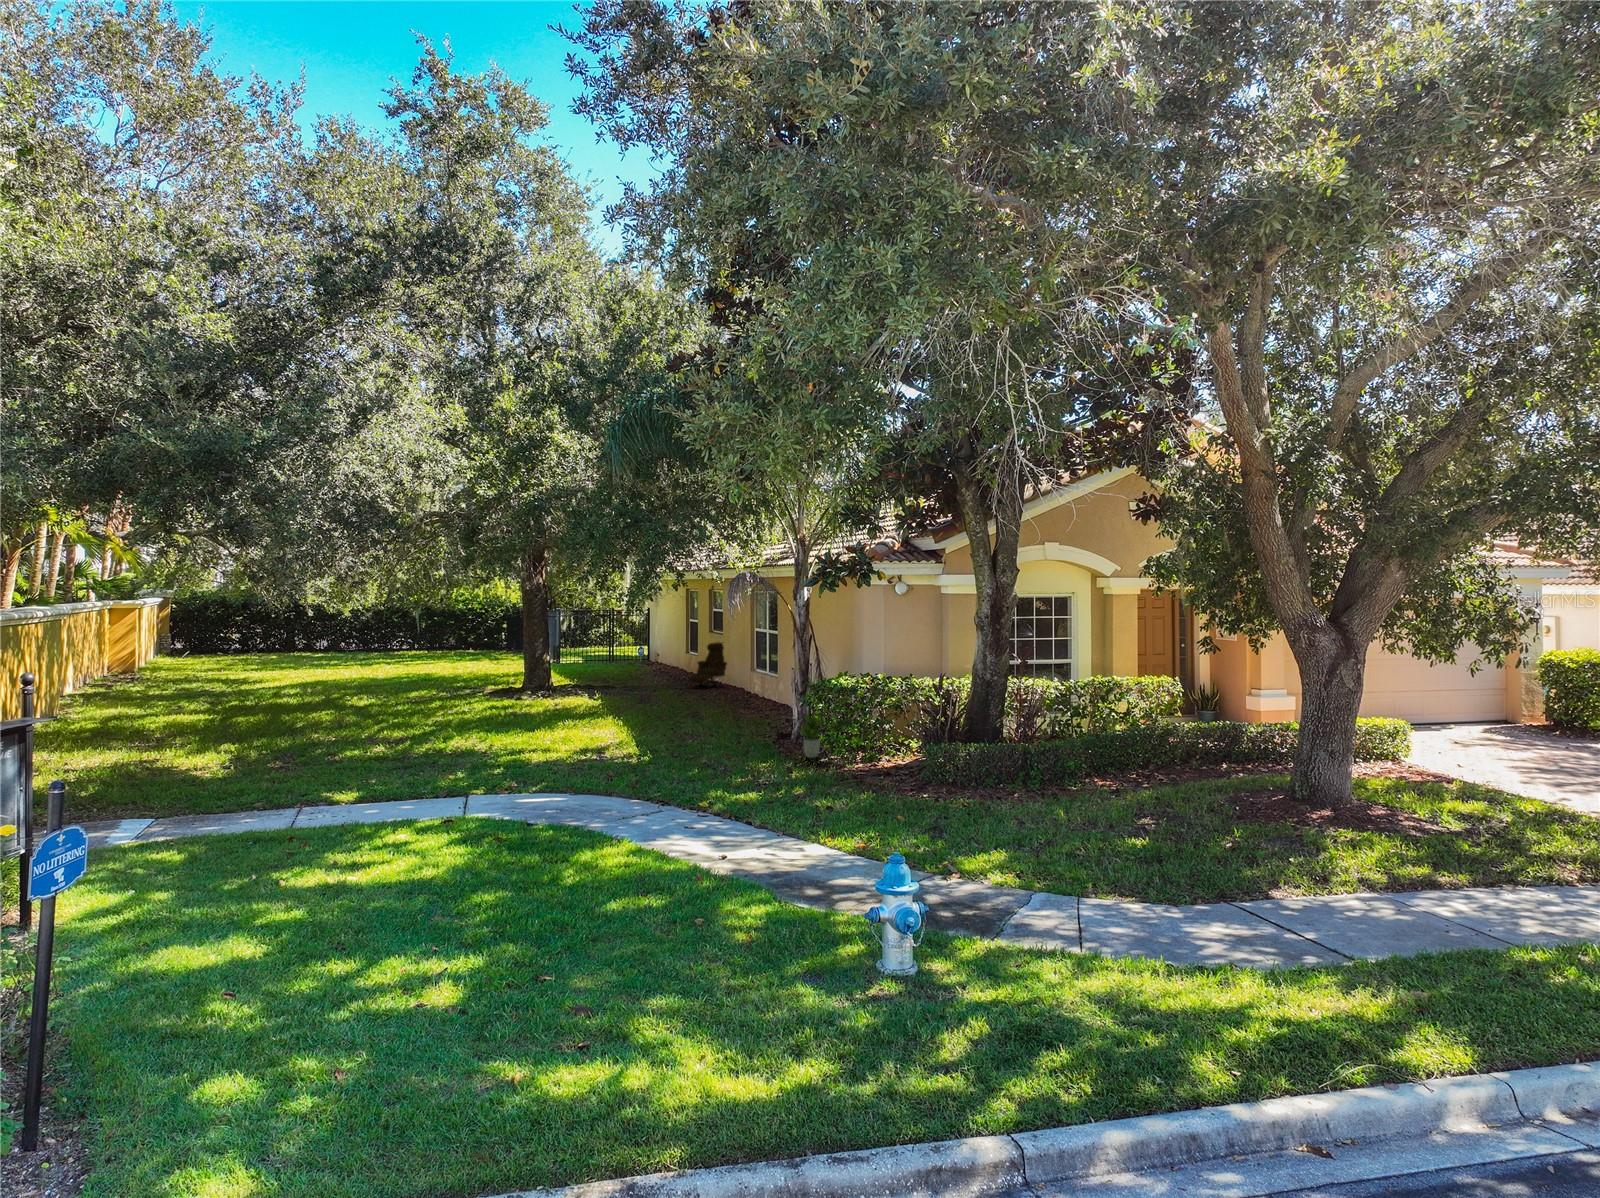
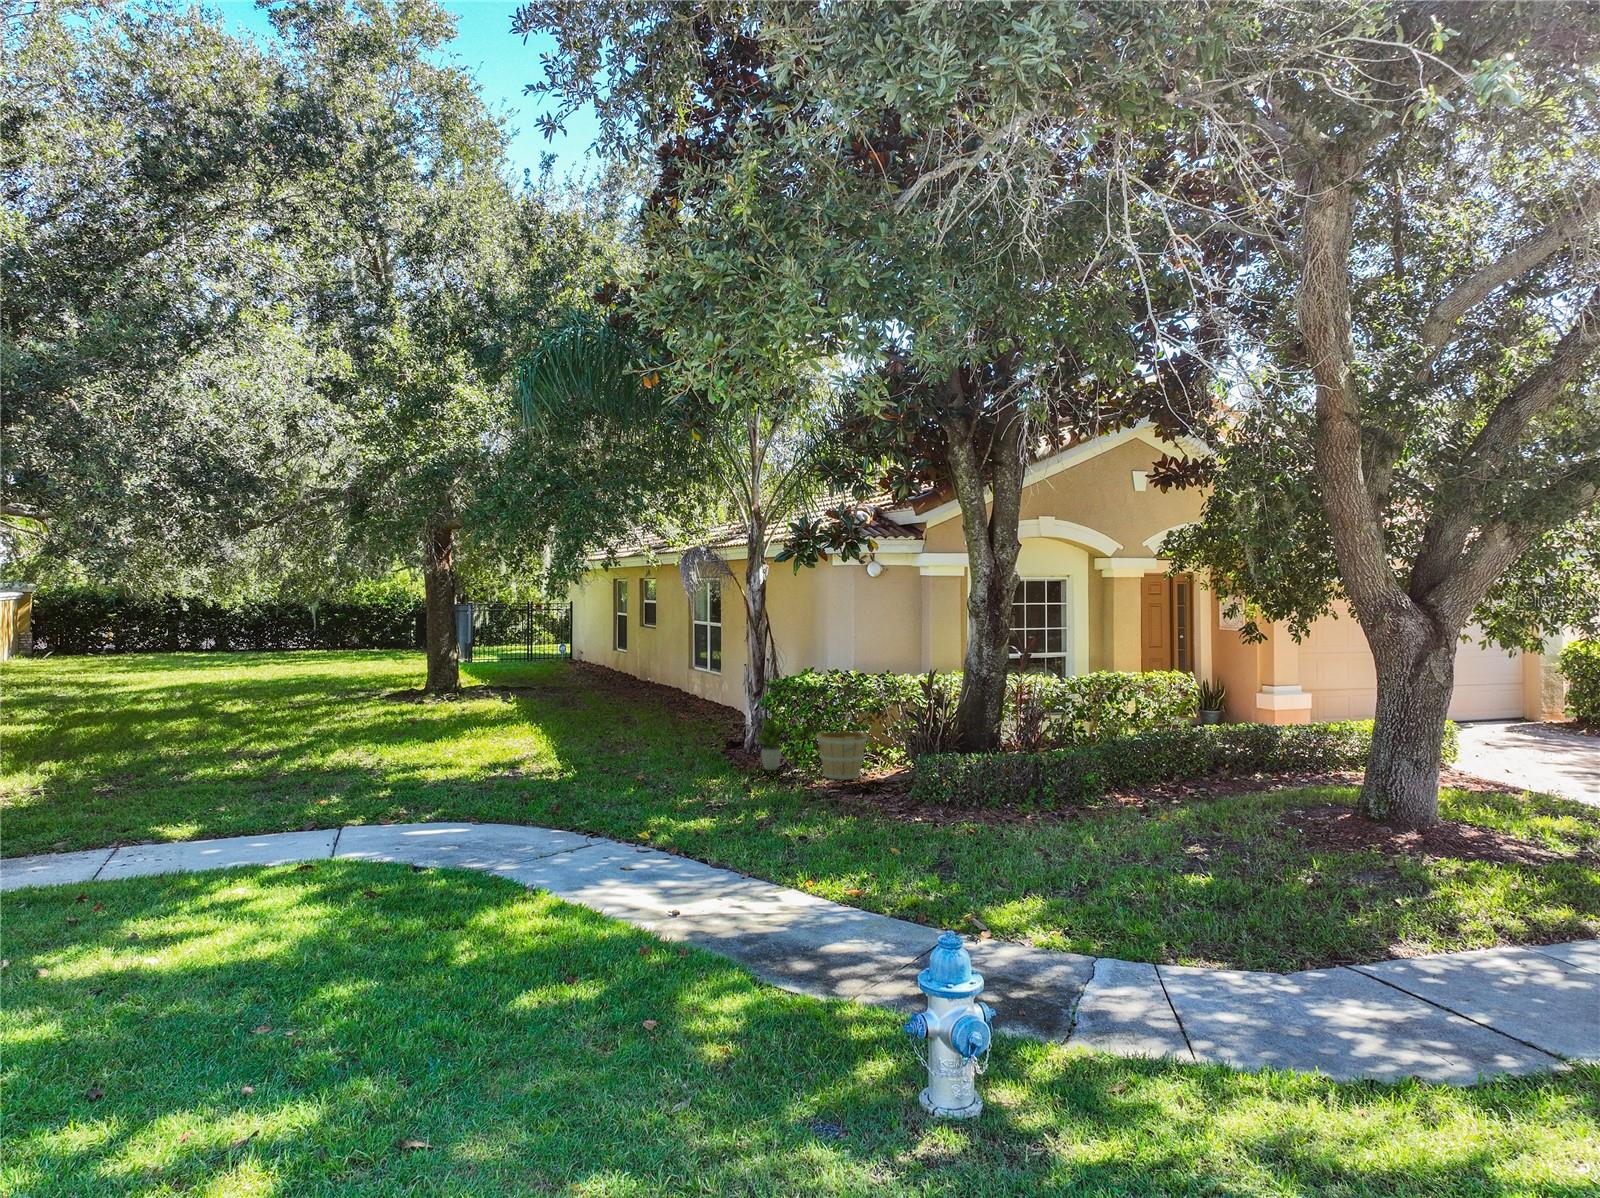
lounge chair: present [689,642,727,688] -> none [619,638,667,690]
wooden bucket: none [848,725,892,766] -> present [817,731,867,780]

